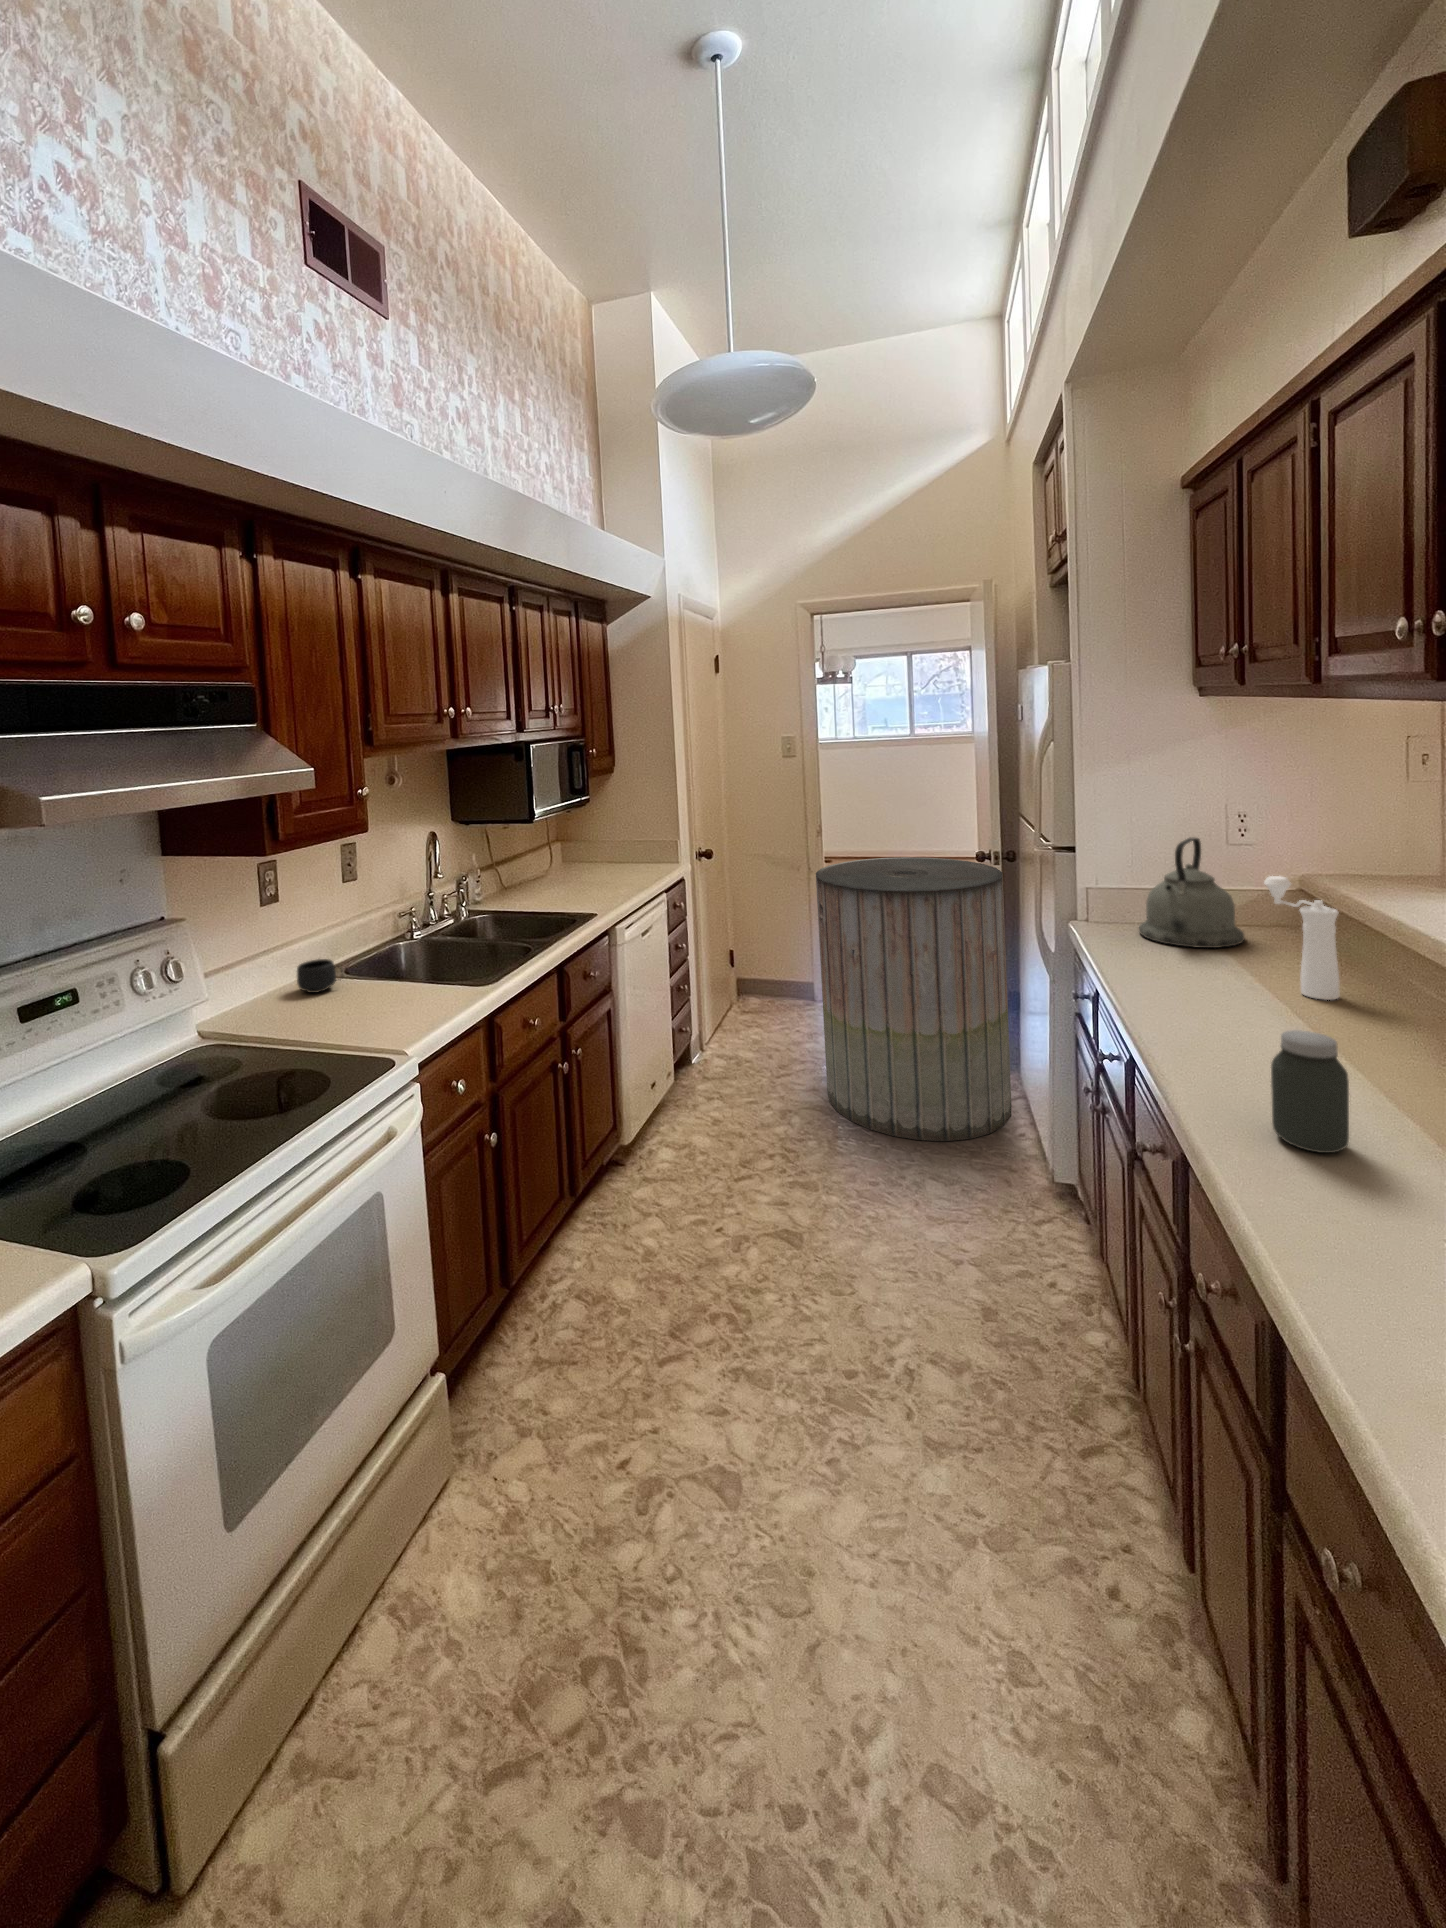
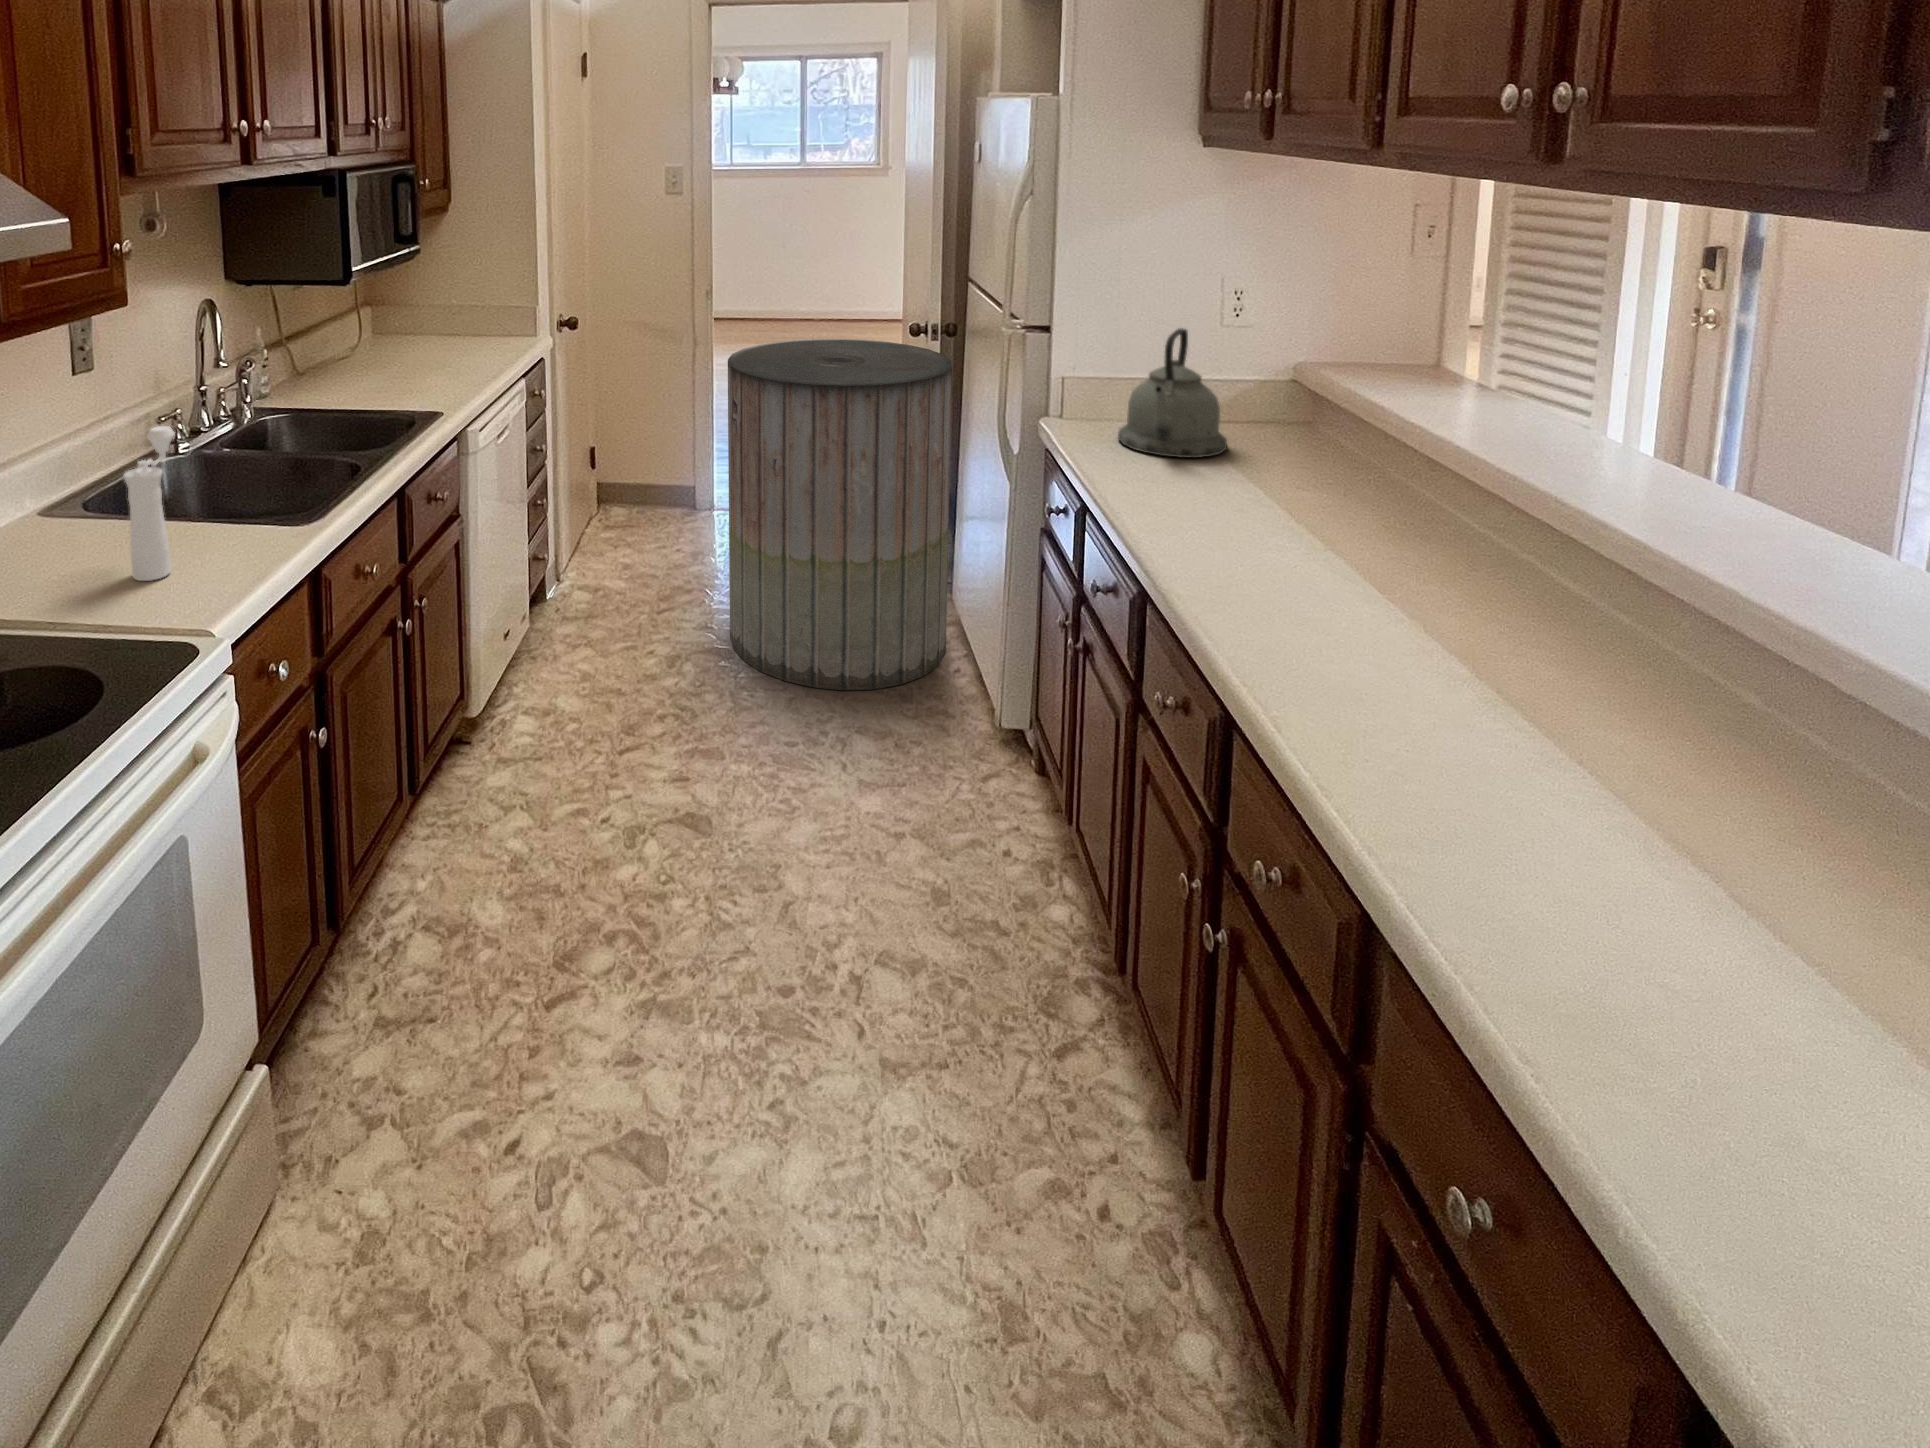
pepper mill: present [1264,876,1339,1000] -> present [123,426,174,581]
mug: present [297,959,339,993] -> none [12,498,87,550]
jar: present [1271,1030,1349,1153] -> none [1297,567,1377,701]

